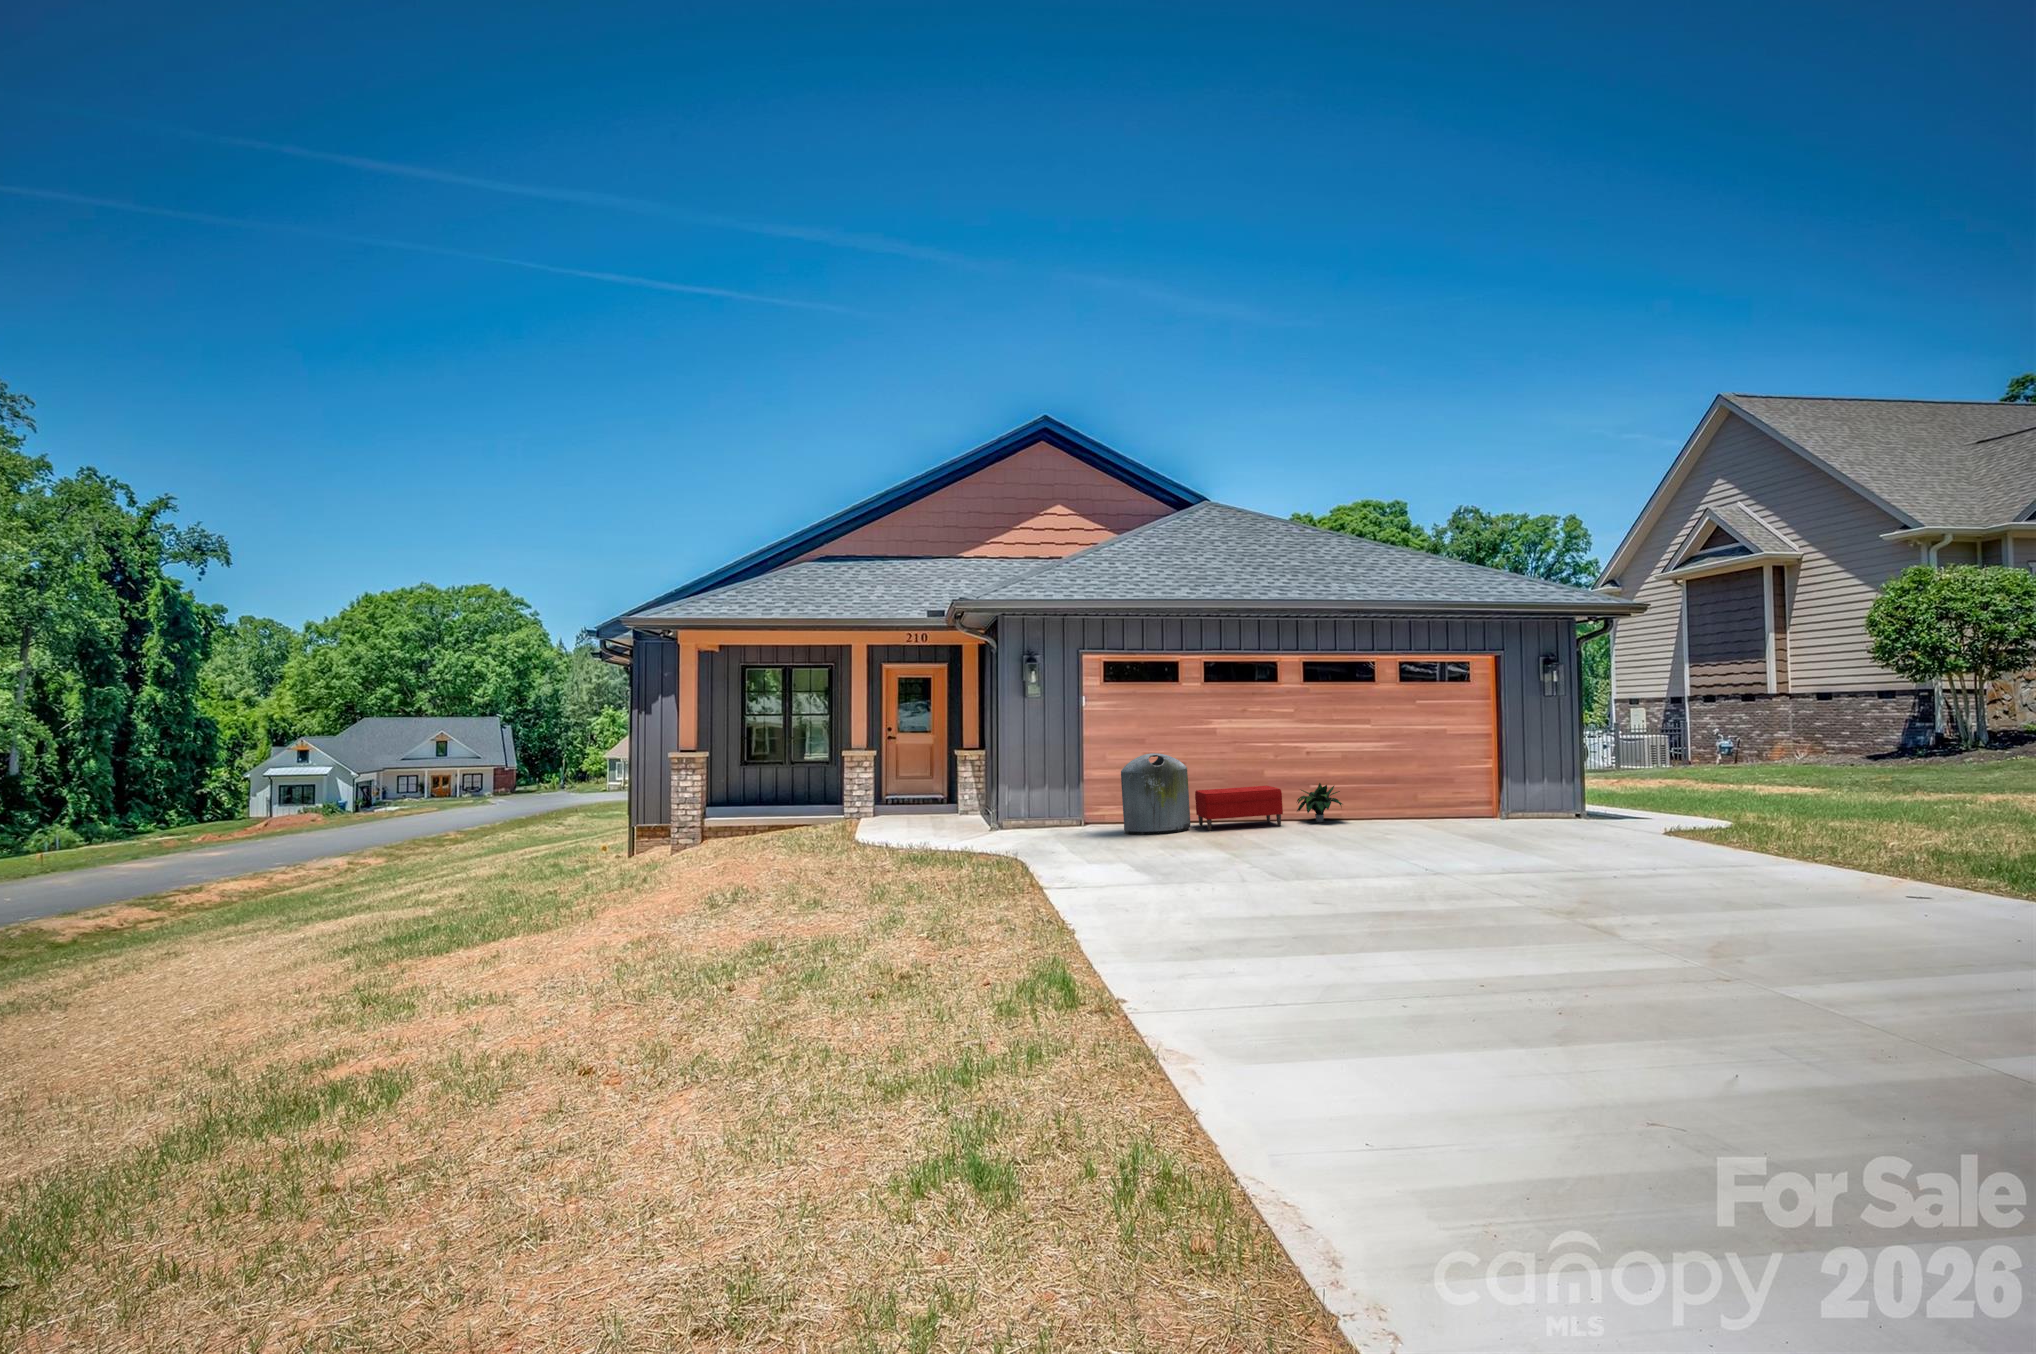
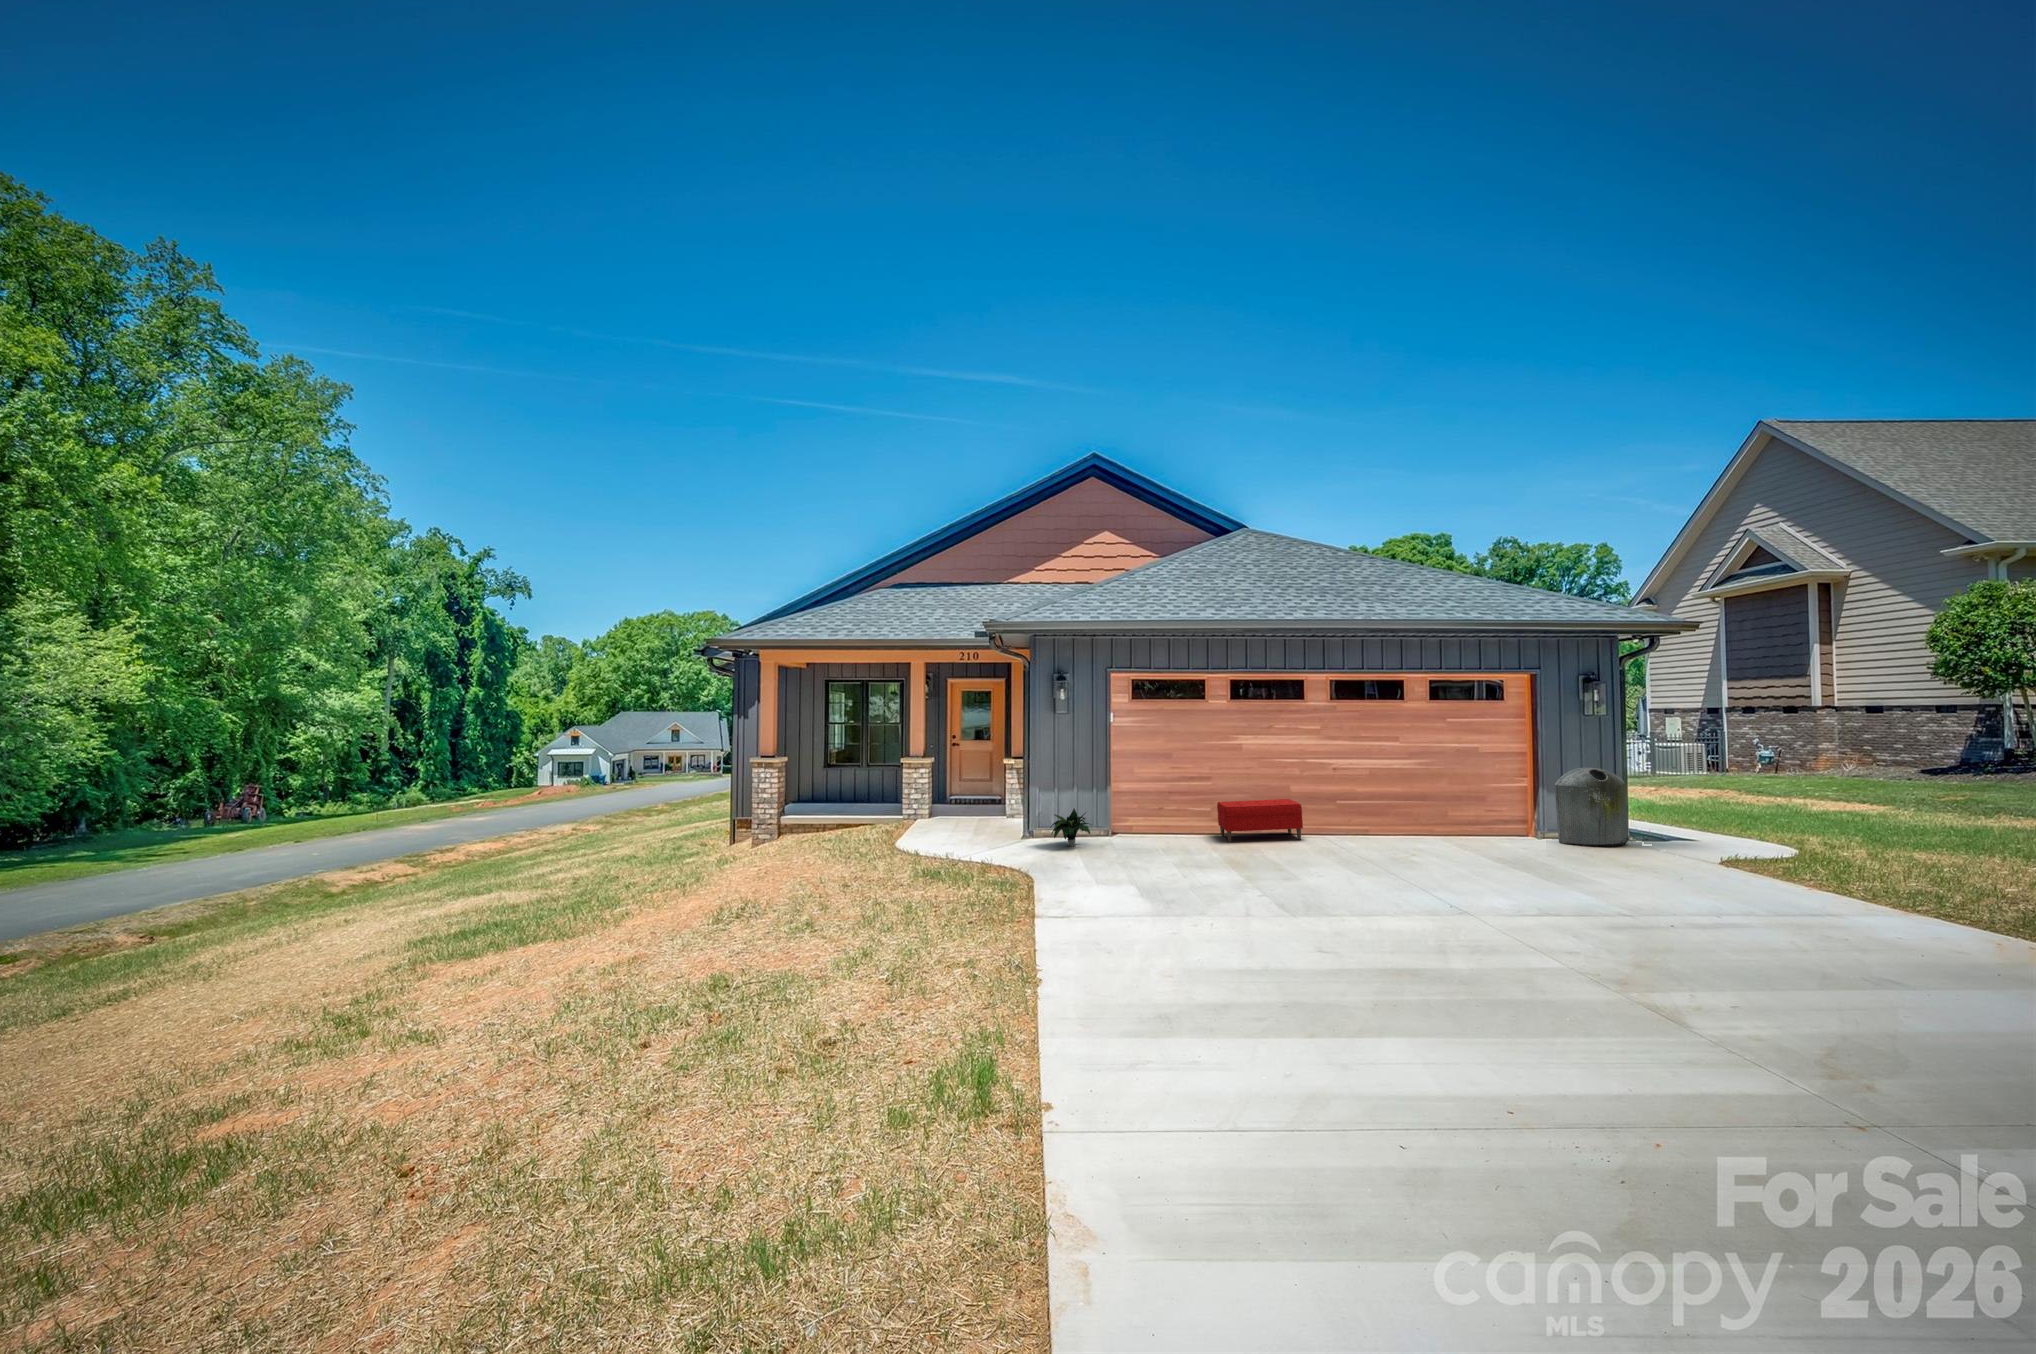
trash can: present [1121,753,1190,834] -> present [1555,767,1629,847]
potted plant: present [1297,783,1342,822] -> present [1051,809,1091,847]

